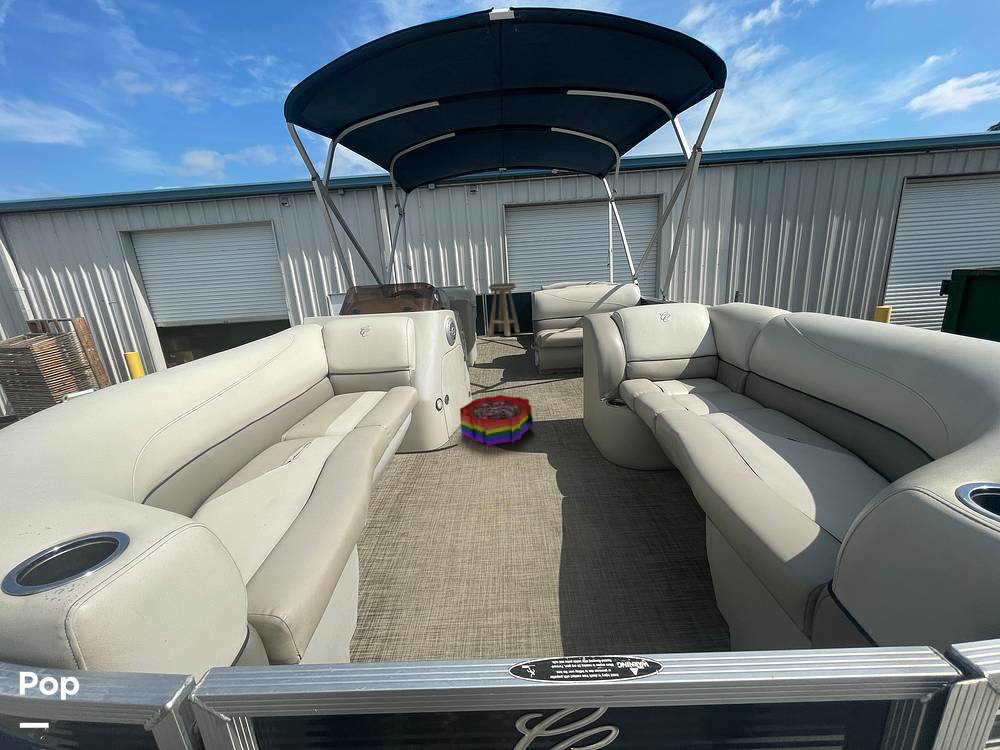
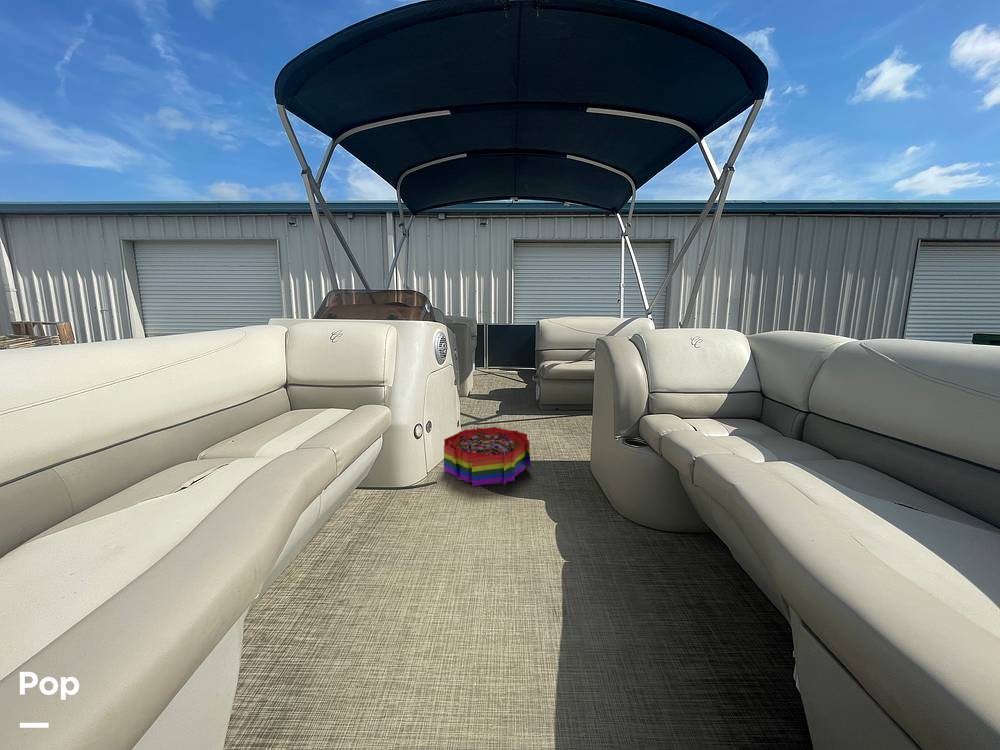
stool: present [489,283,520,336] -> none [489,317,522,371]

